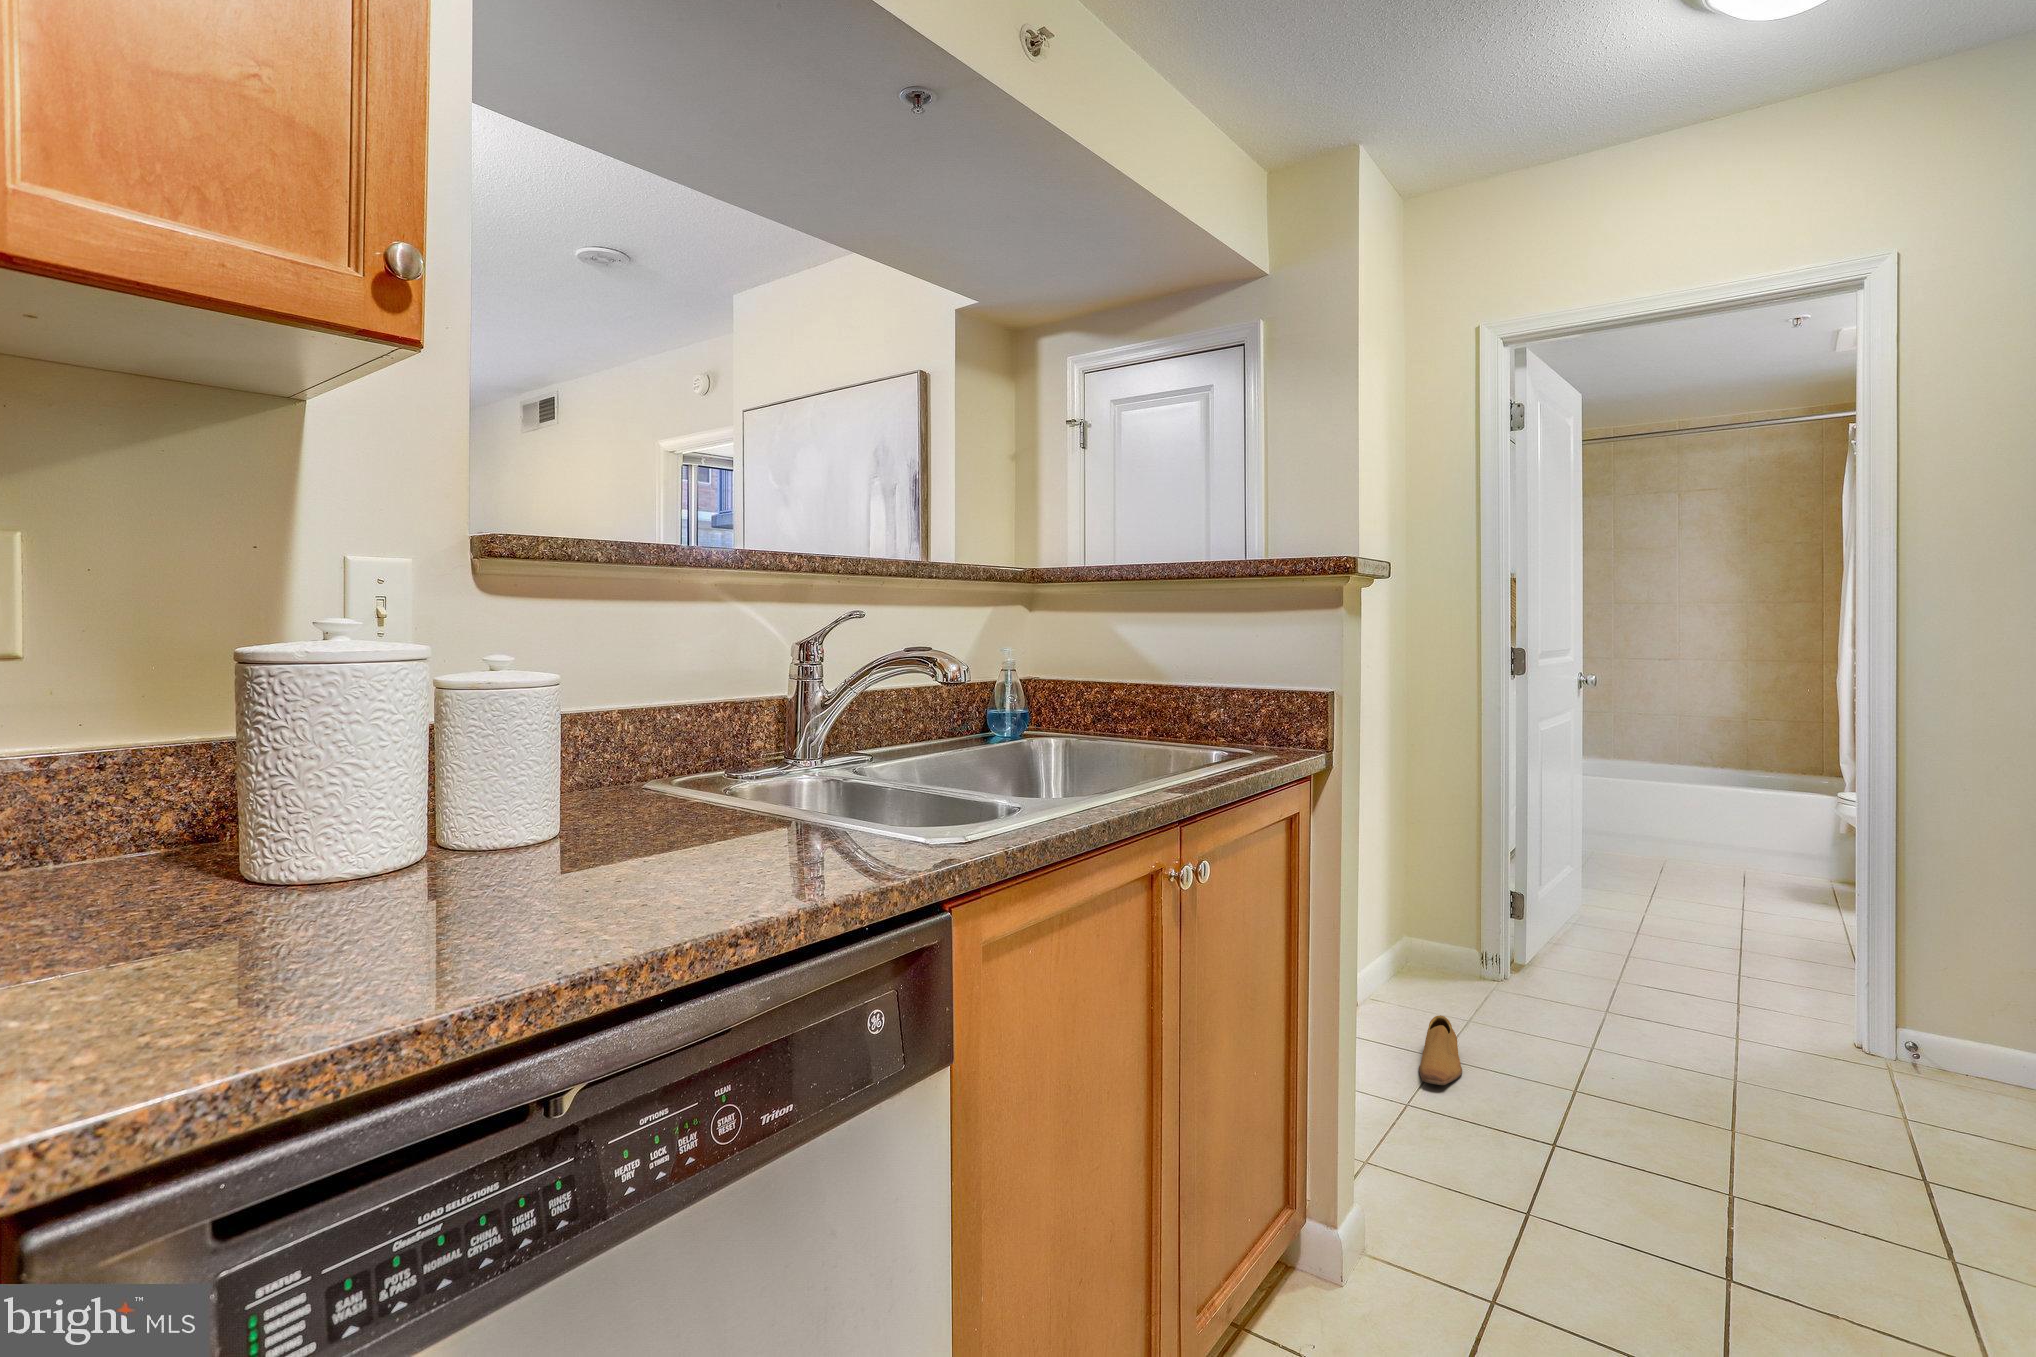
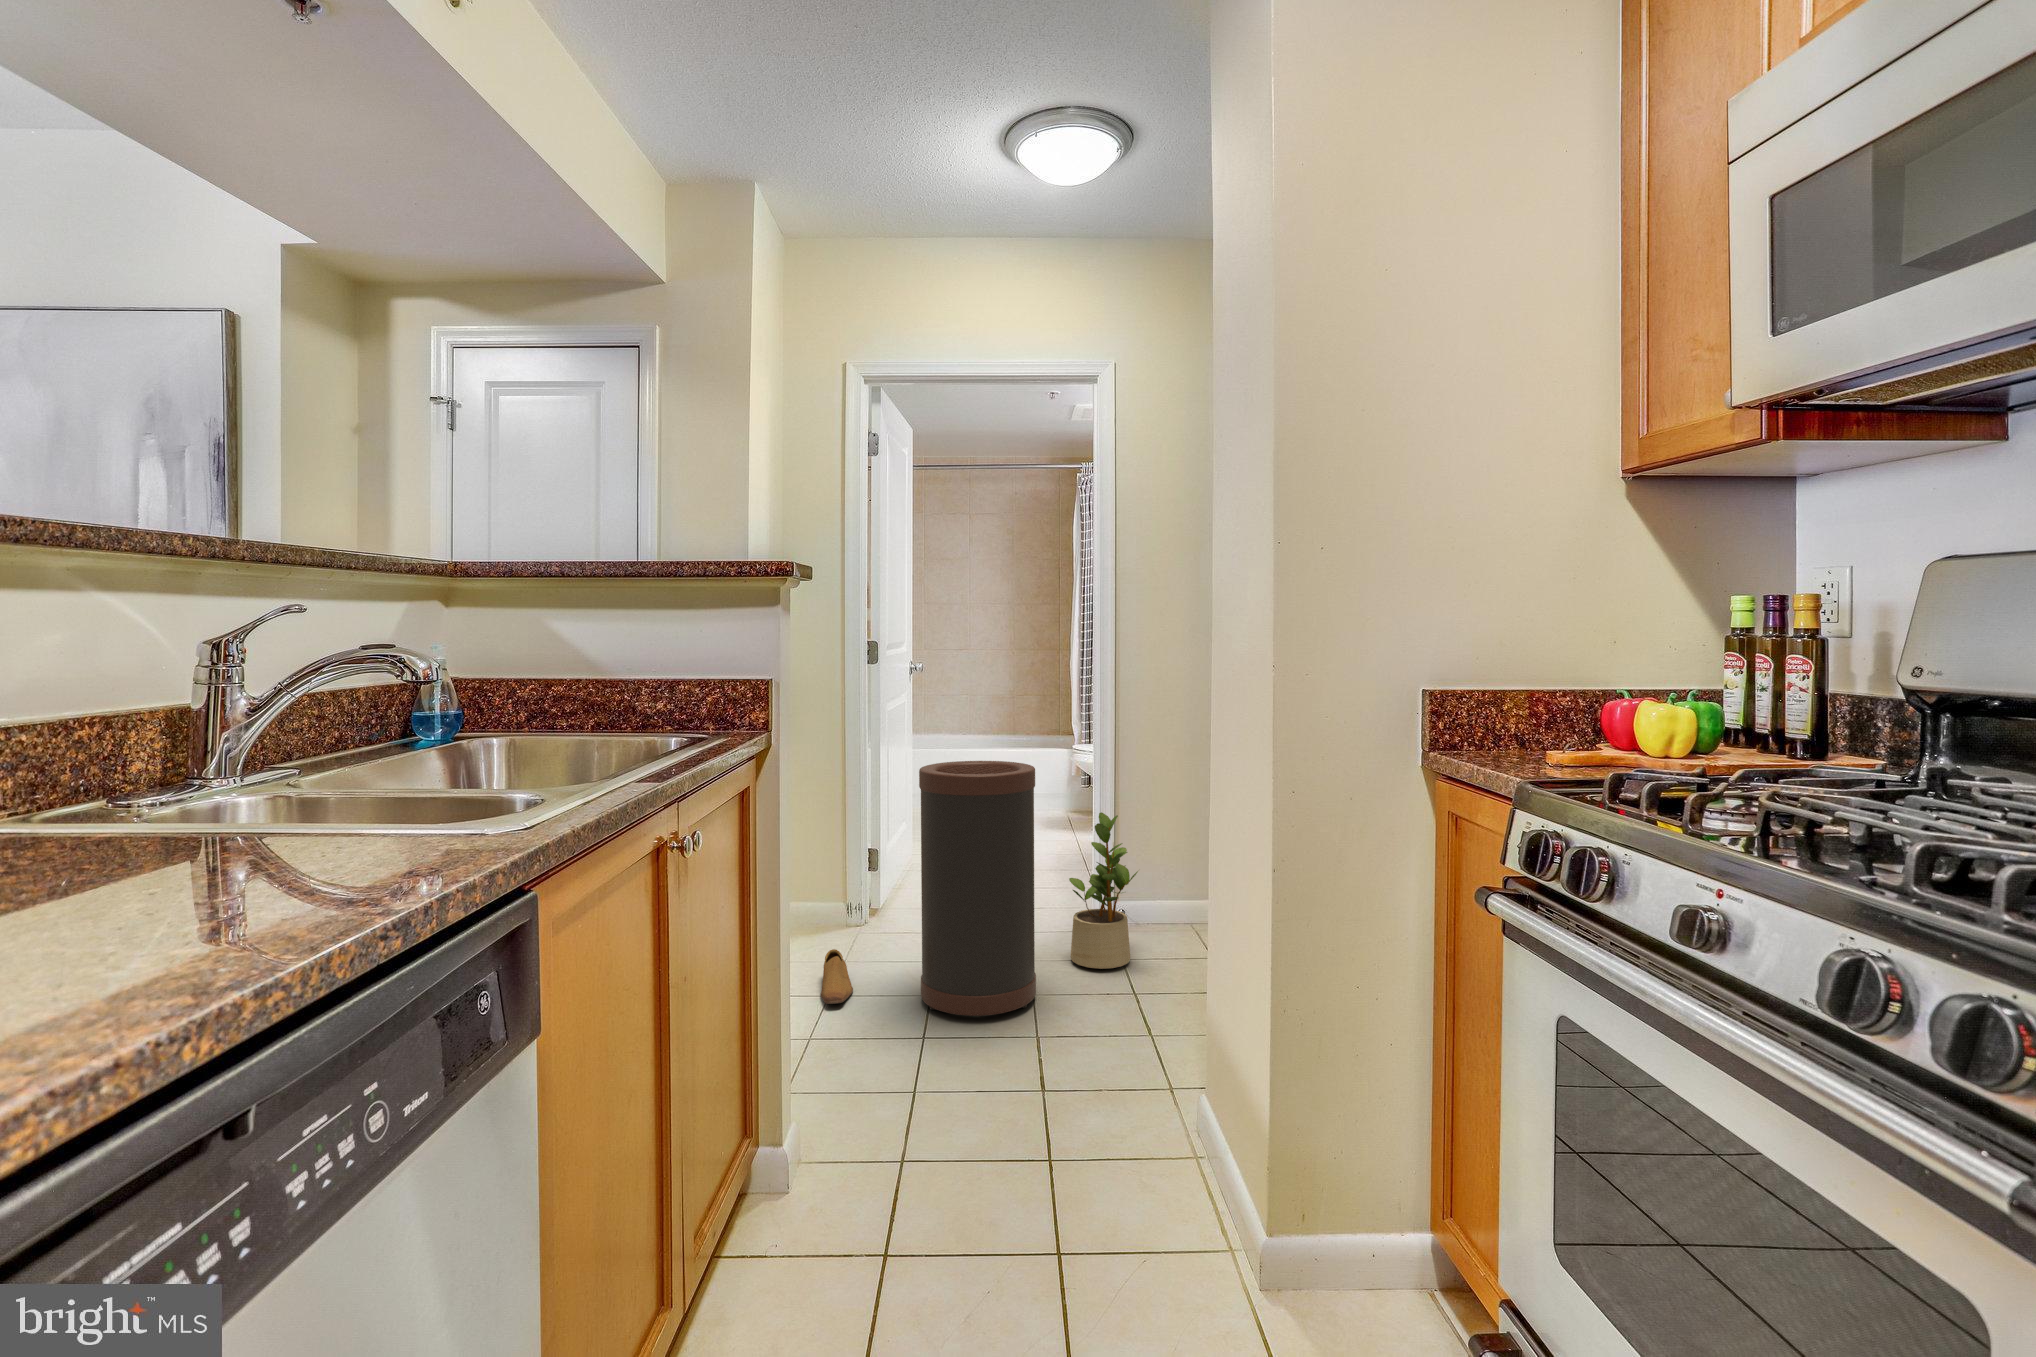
trash can: none [1555,800,1747,1165] -> present [919,761,1036,1016]
potted plant: none [1818,899,1963,1146] -> present [1069,812,1138,969]

